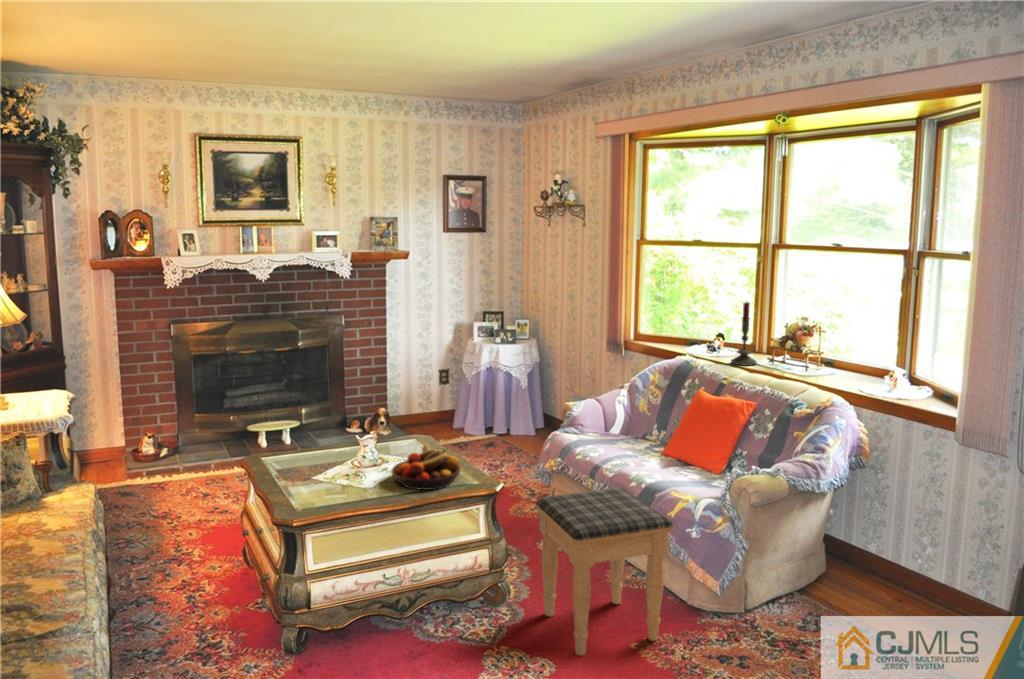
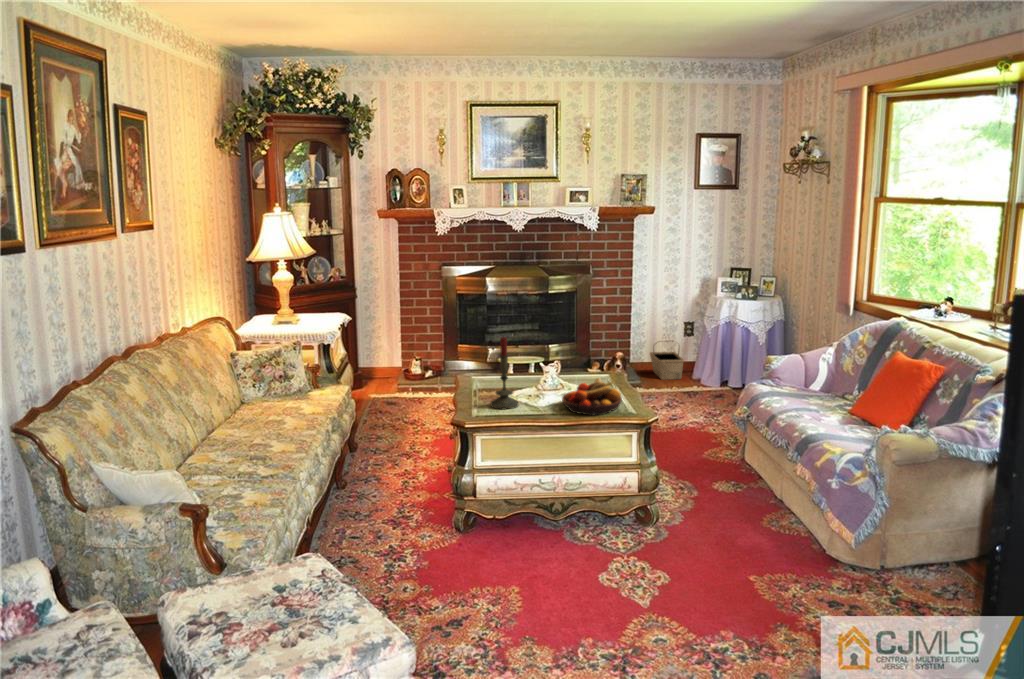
candle: present [731,302,757,366] -> present [491,337,518,409]
basket: none [409,390,448,432] -> present [650,341,684,380]
footstool: present [536,488,673,655] -> none [679,433,797,577]

